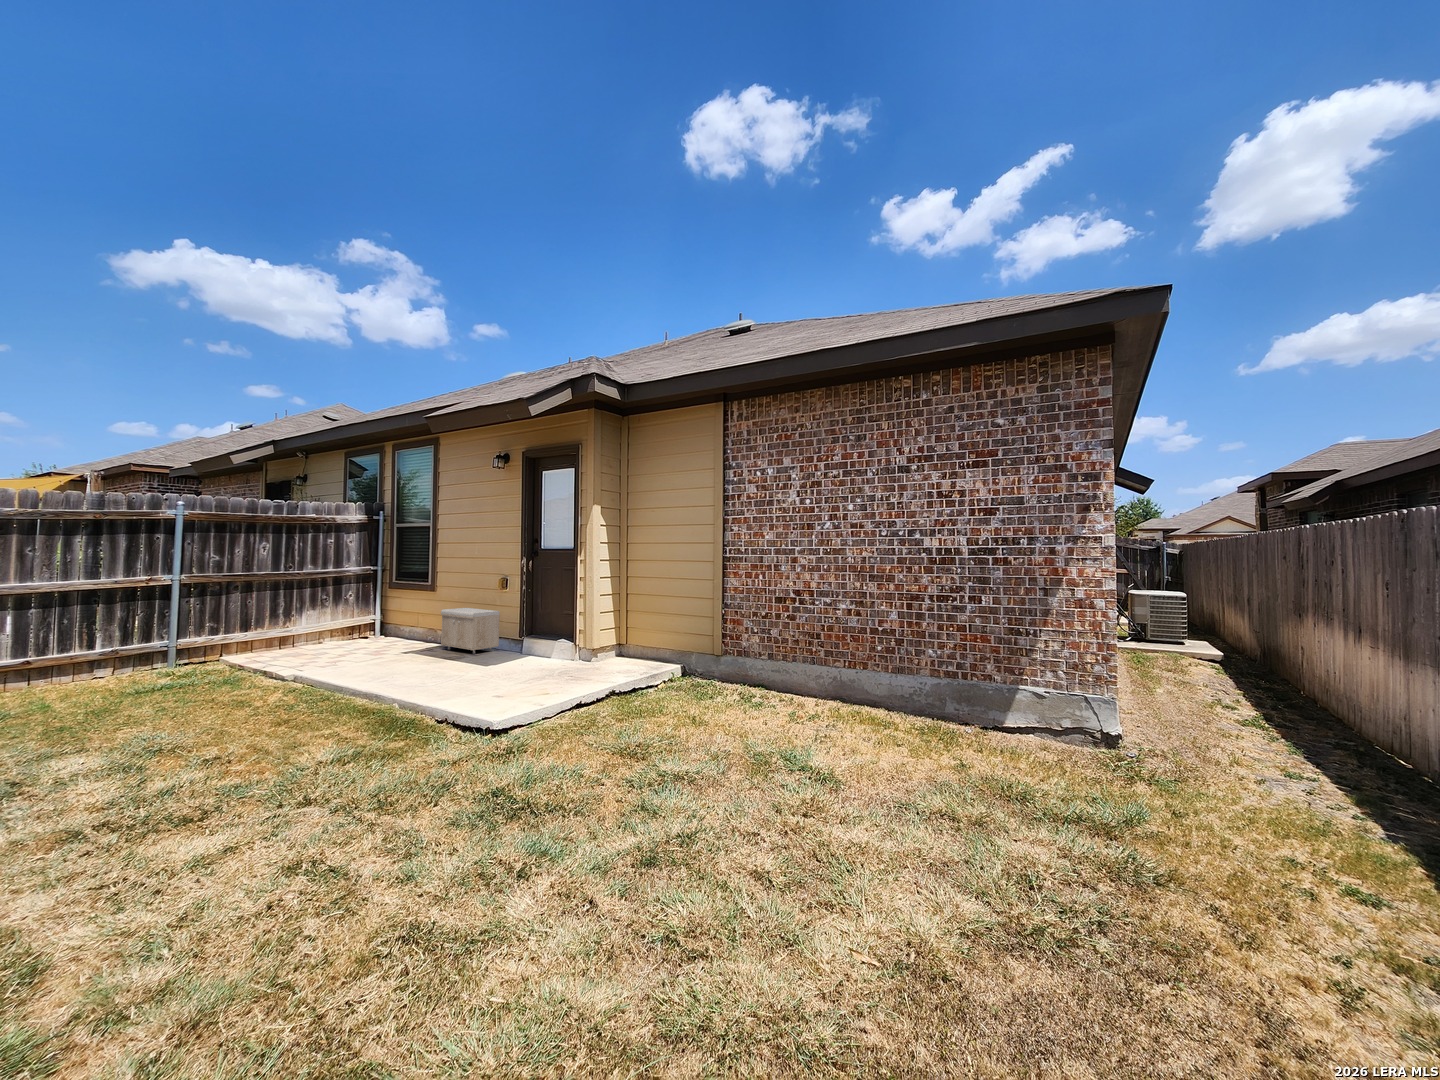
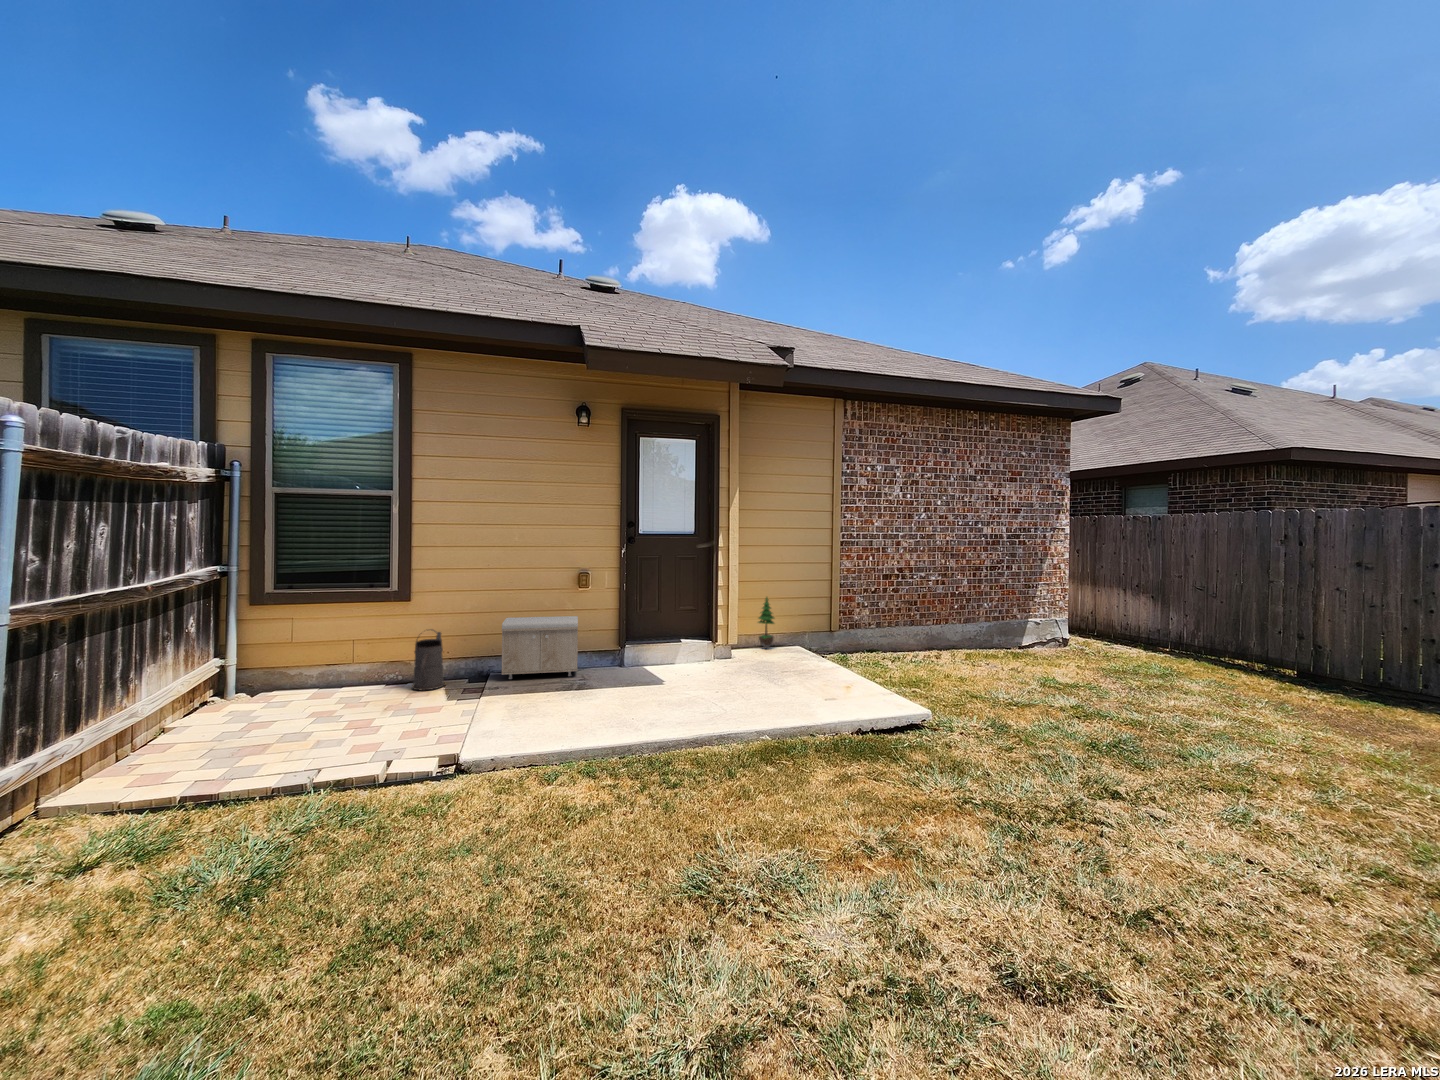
watering can: none [398,609,443,647] -> present [412,630,445,690]
potted tree: none [635,609,654,662] -> present [758,597,774,648]

